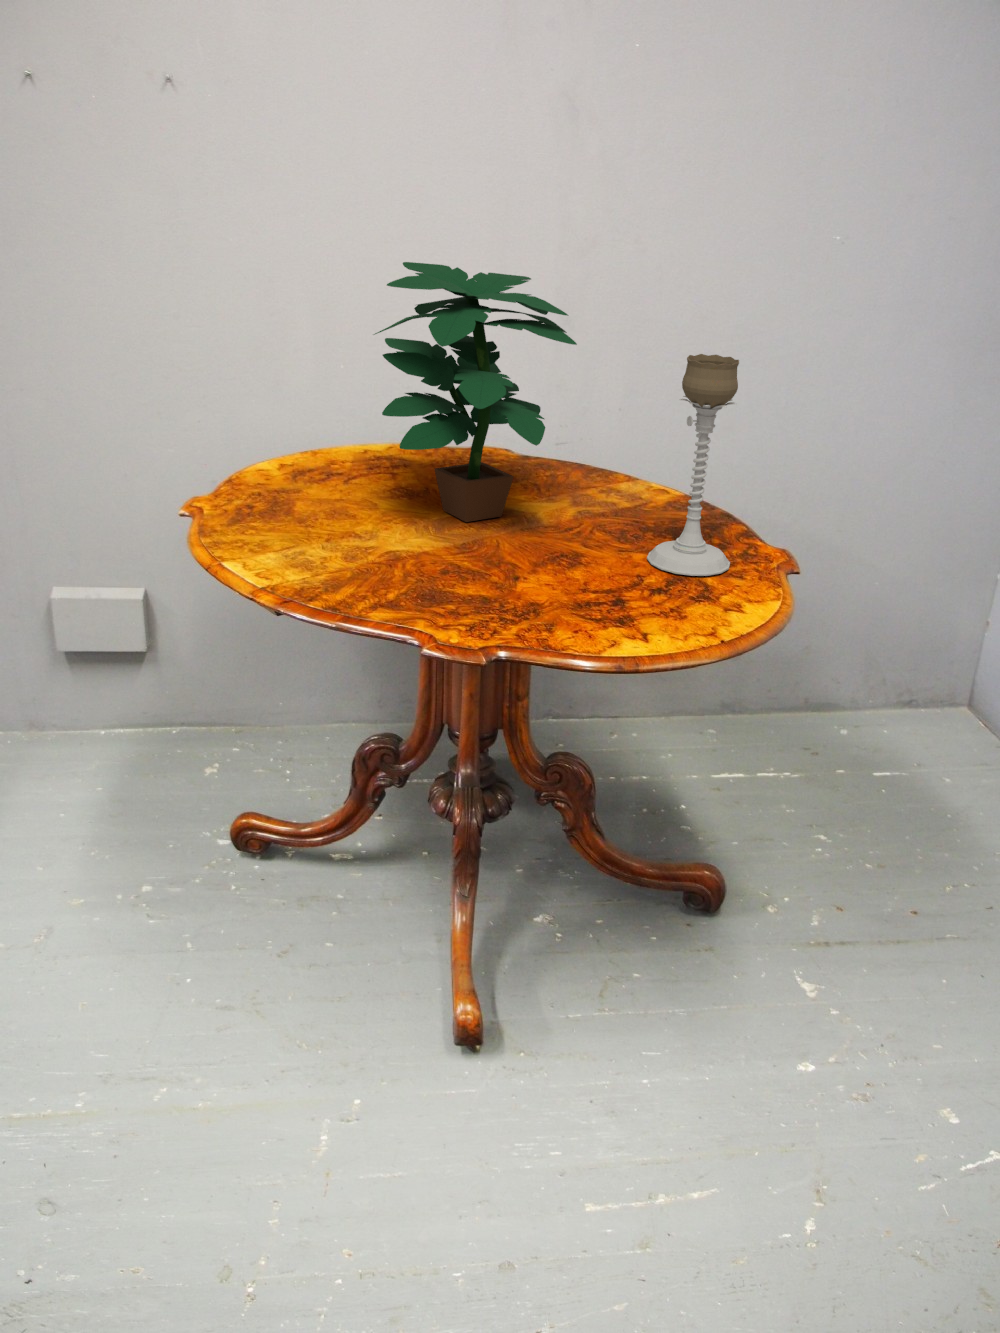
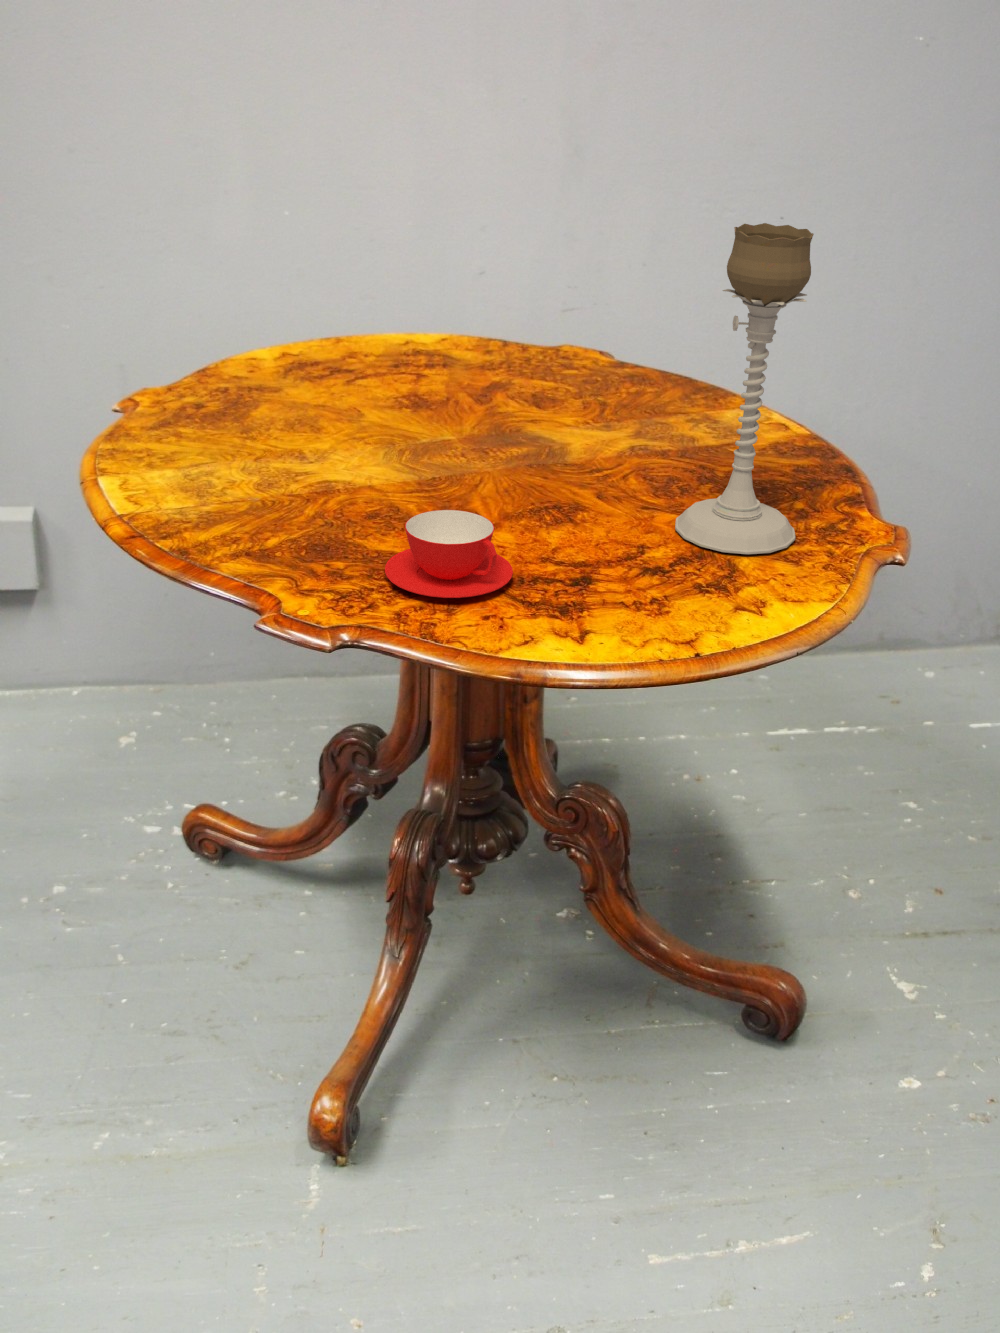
potted plant: present [374,262,577,522] -> none [344,85,622,447]
teacup: none [486,562,576,621] -> present [385,510,513,598]

